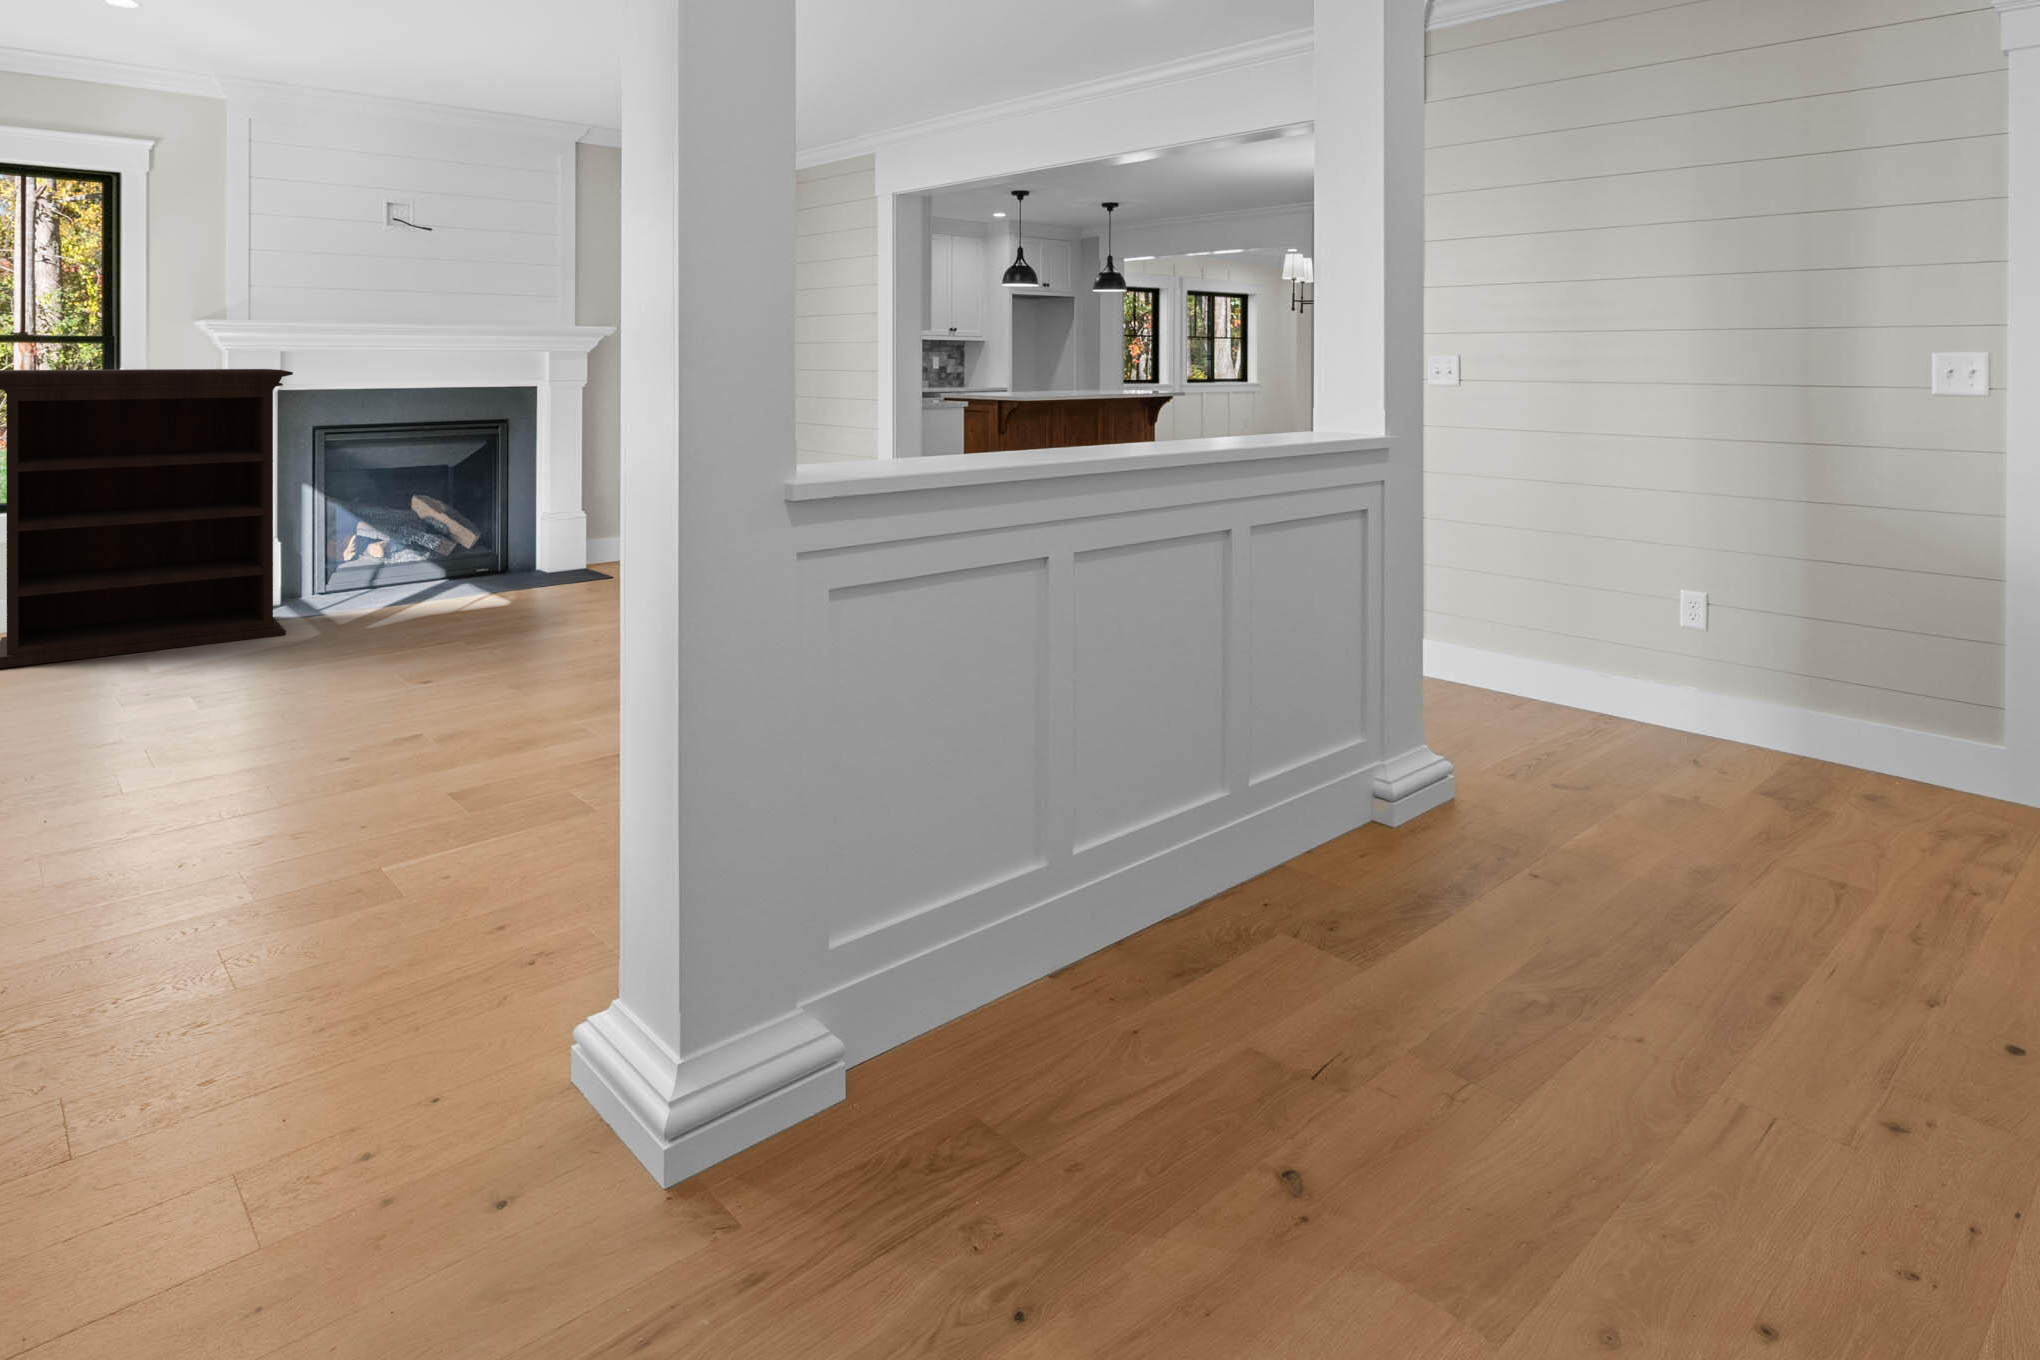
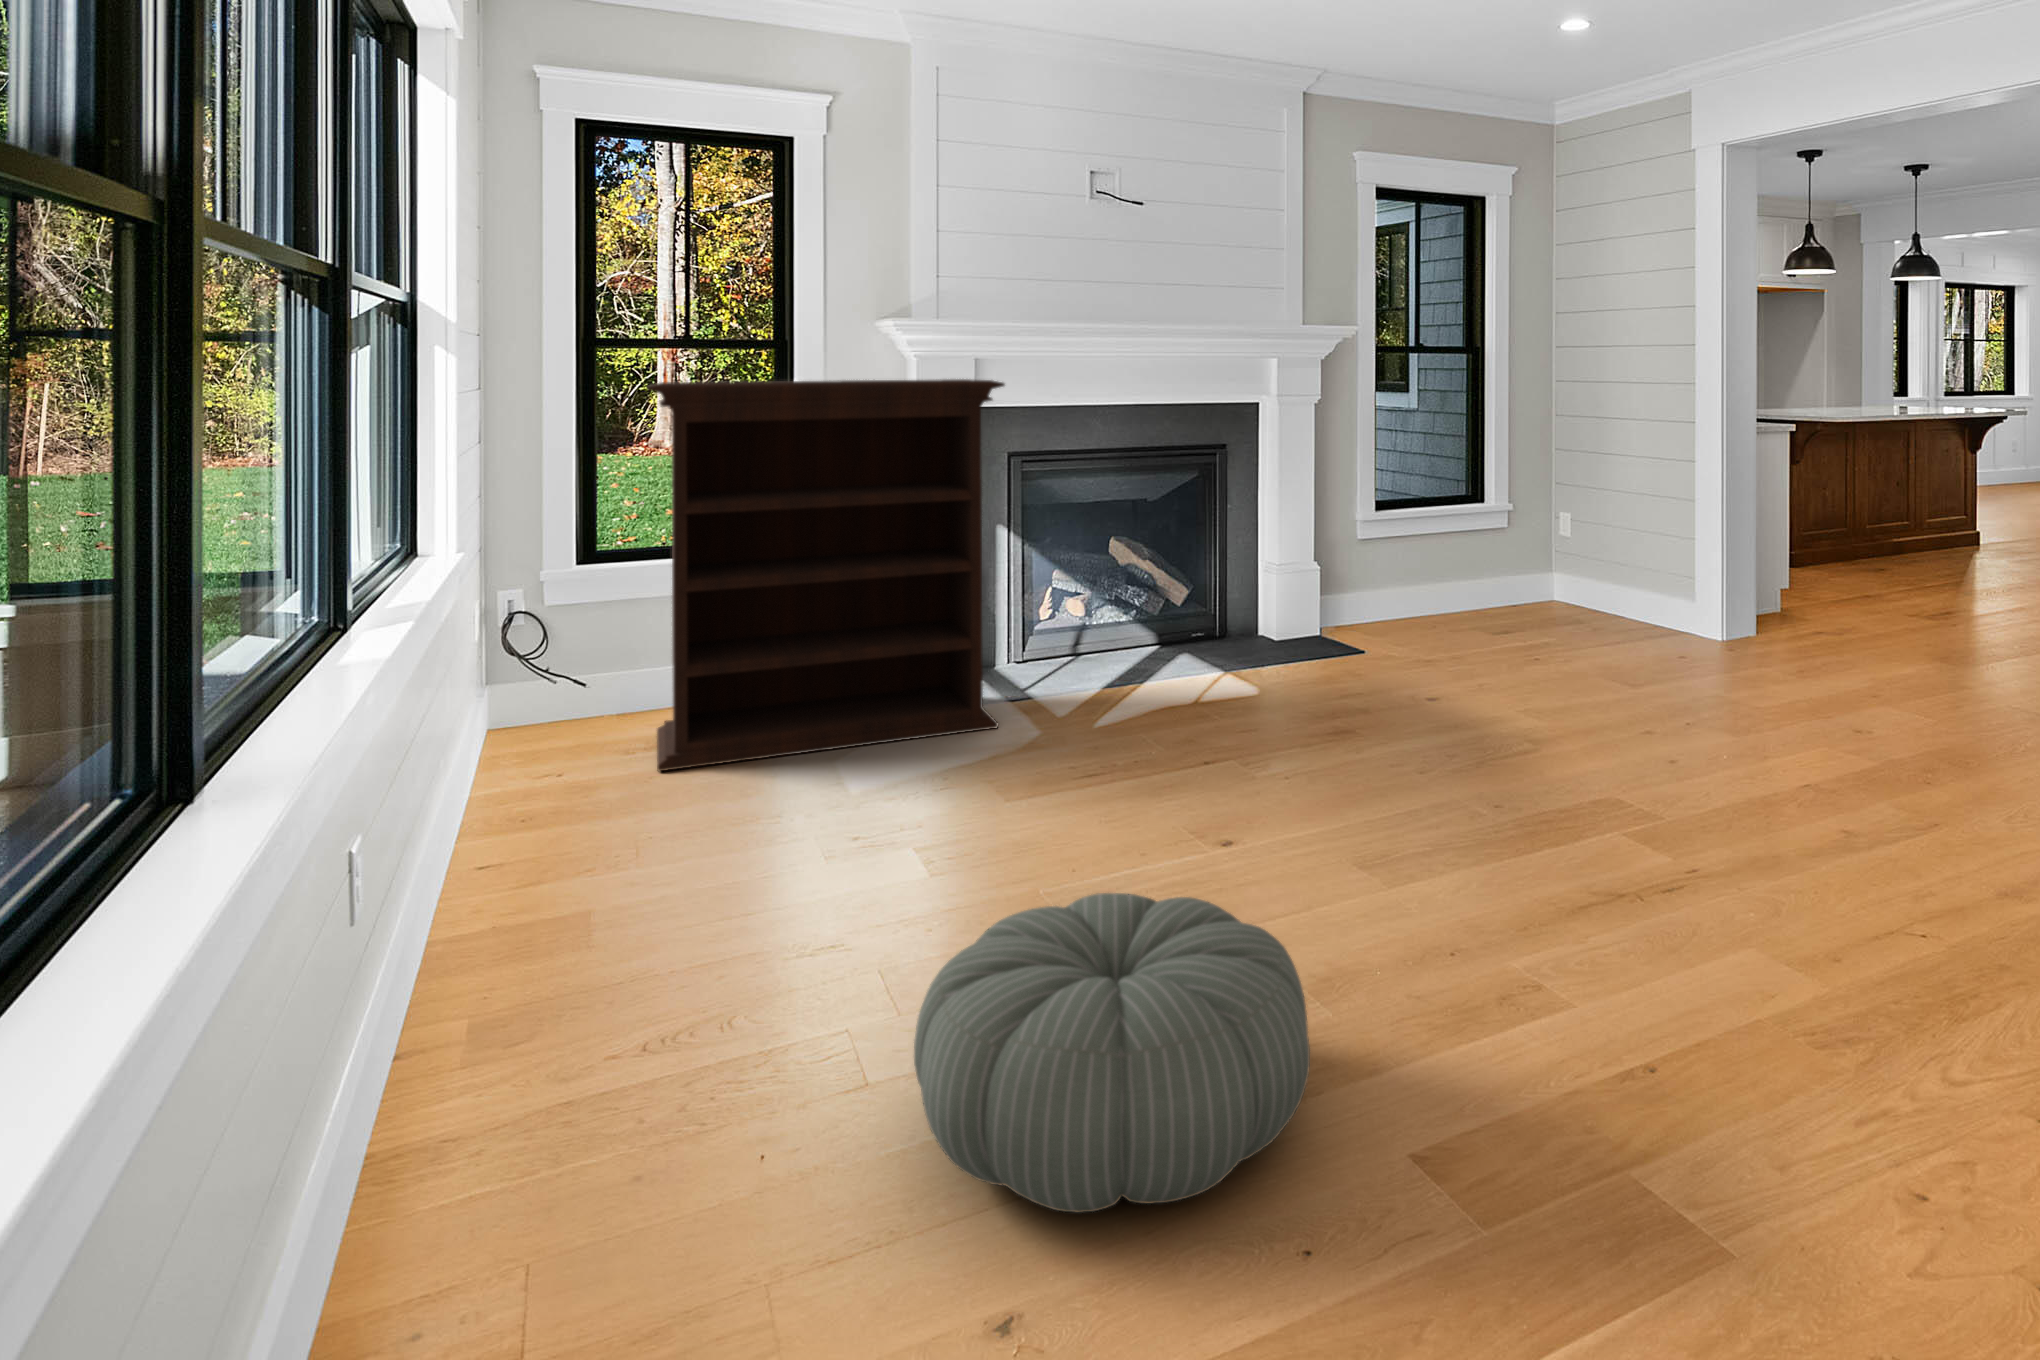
pouf: none [139,689,398,838] -> present [914,893,1310,1212]

